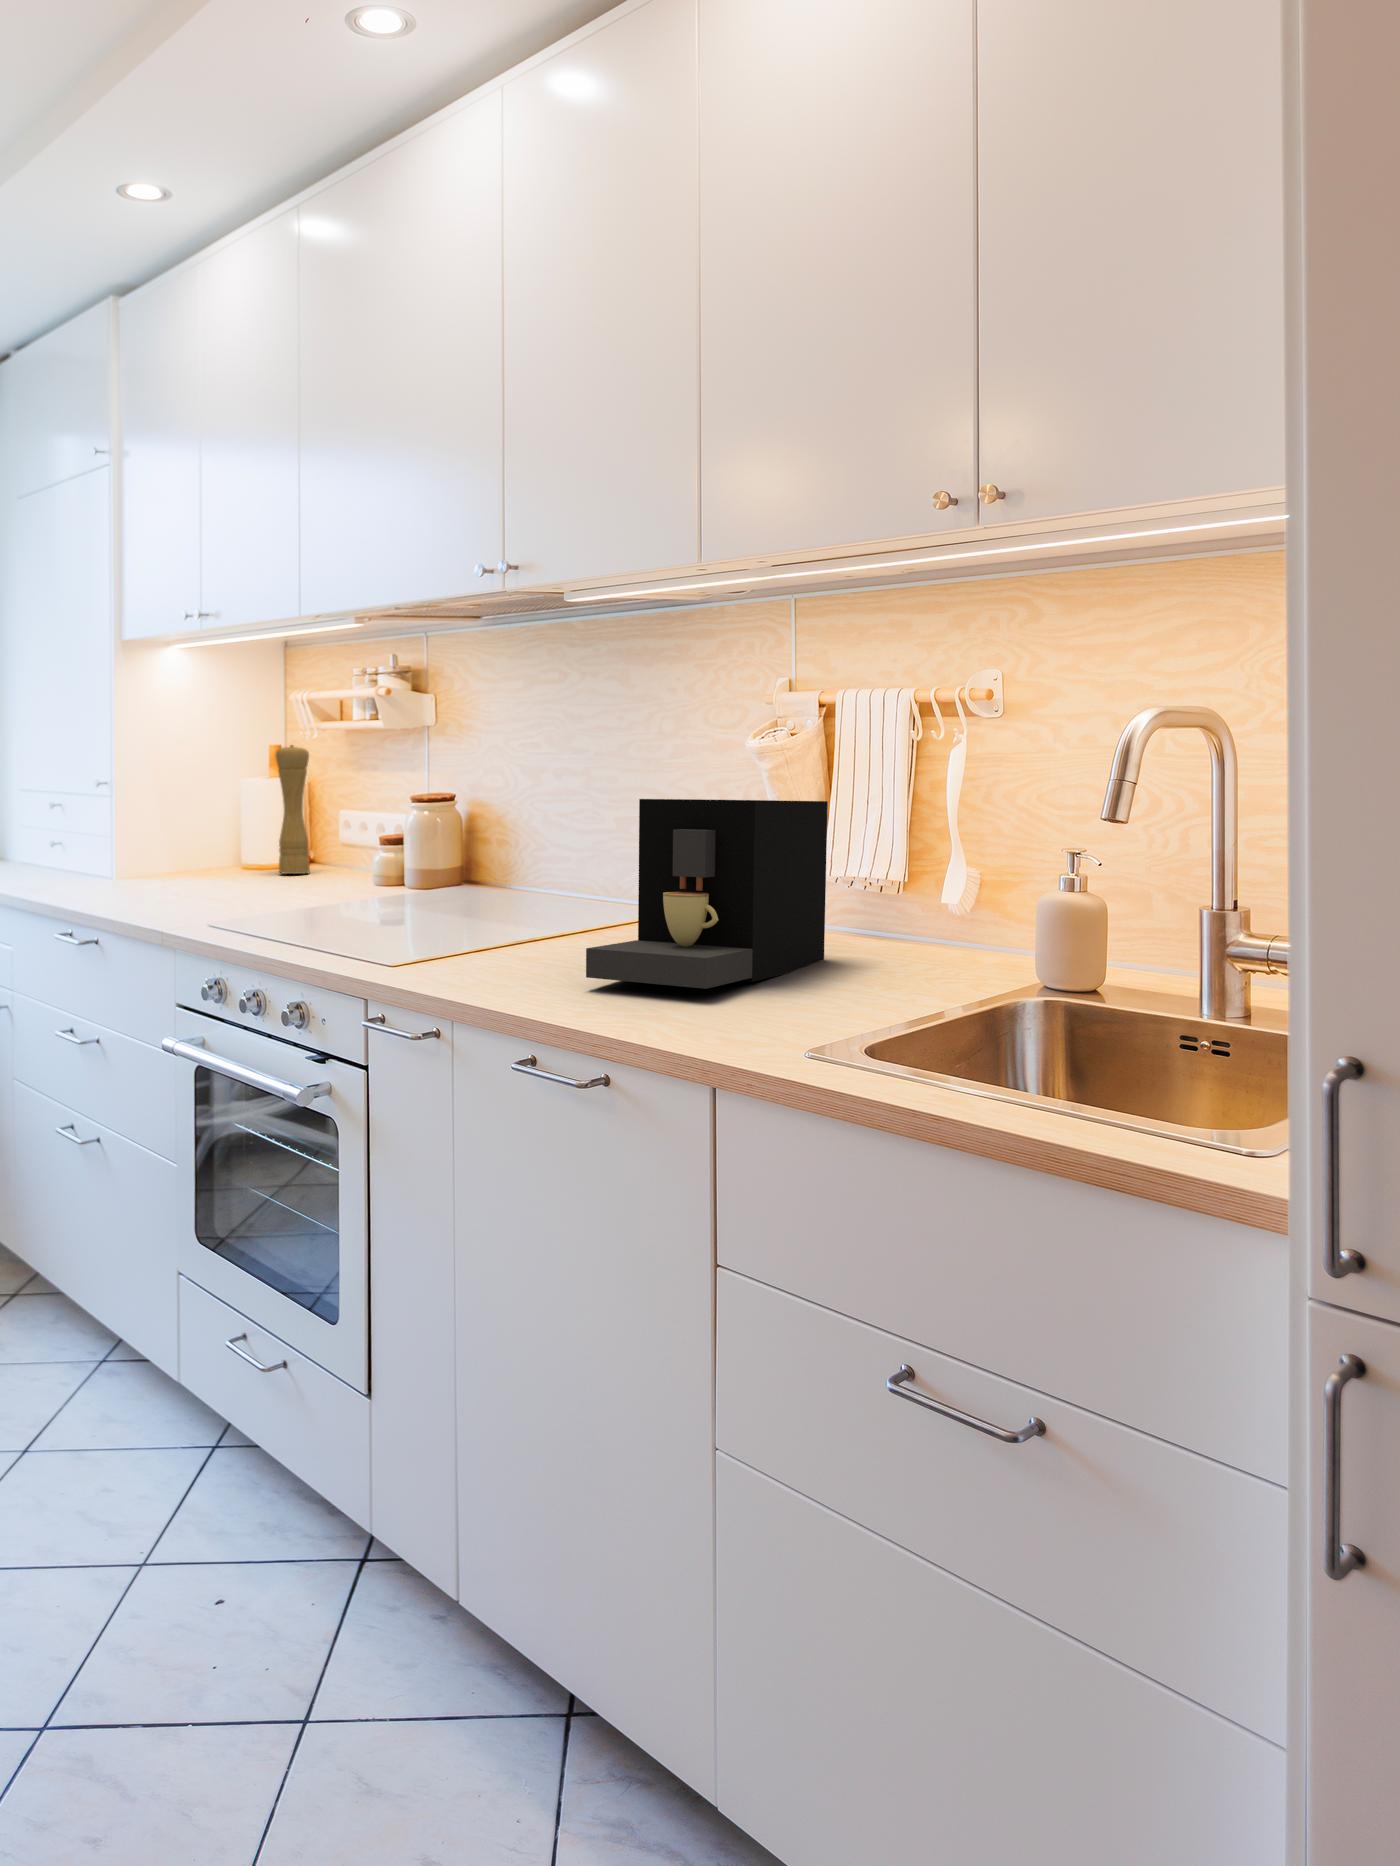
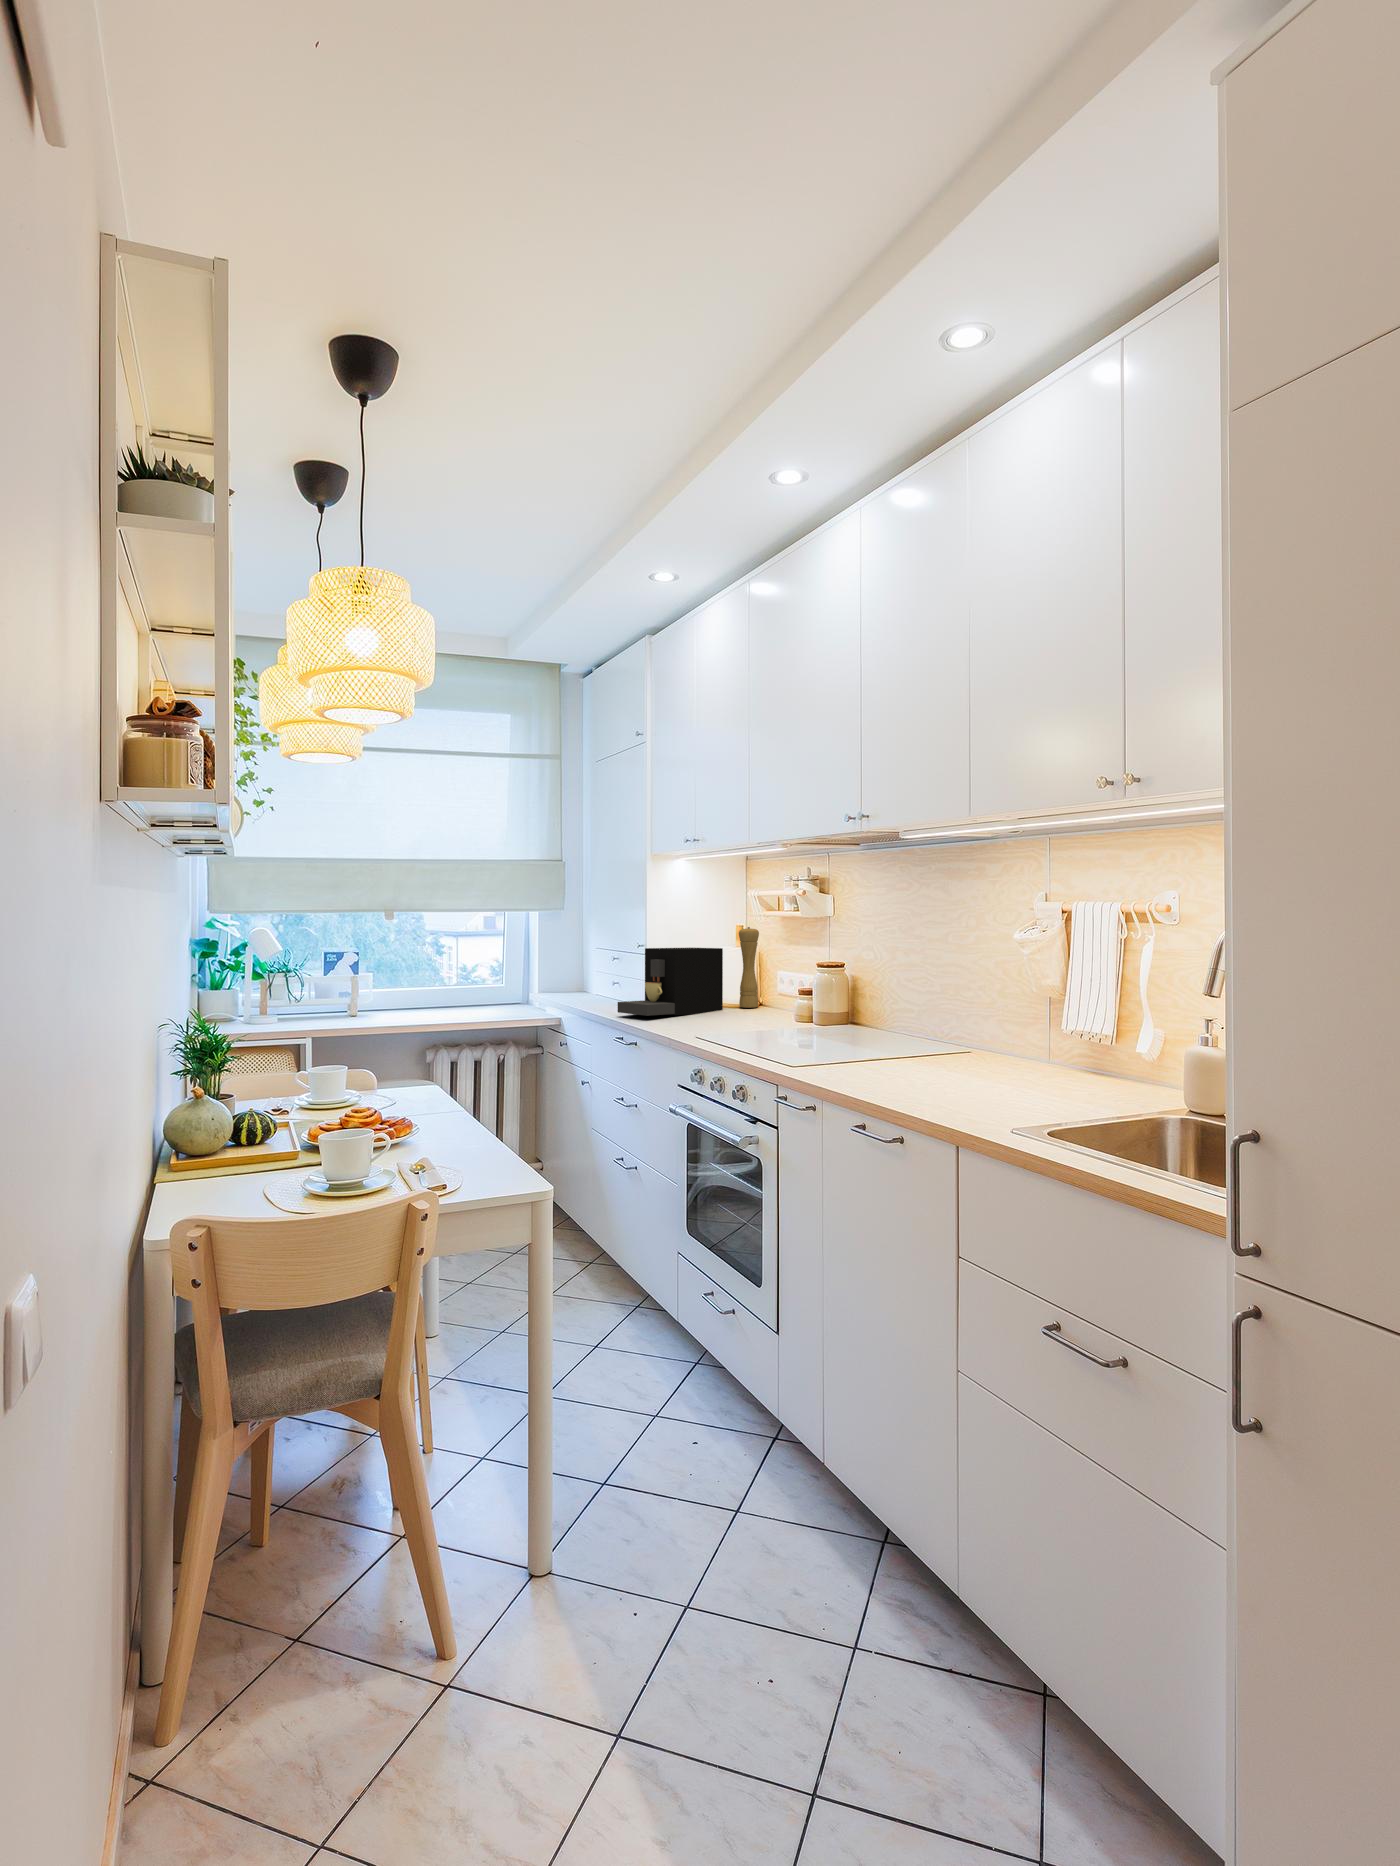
coffee maker: present [586,799,828,989] -> present [618,948,723,1016]

